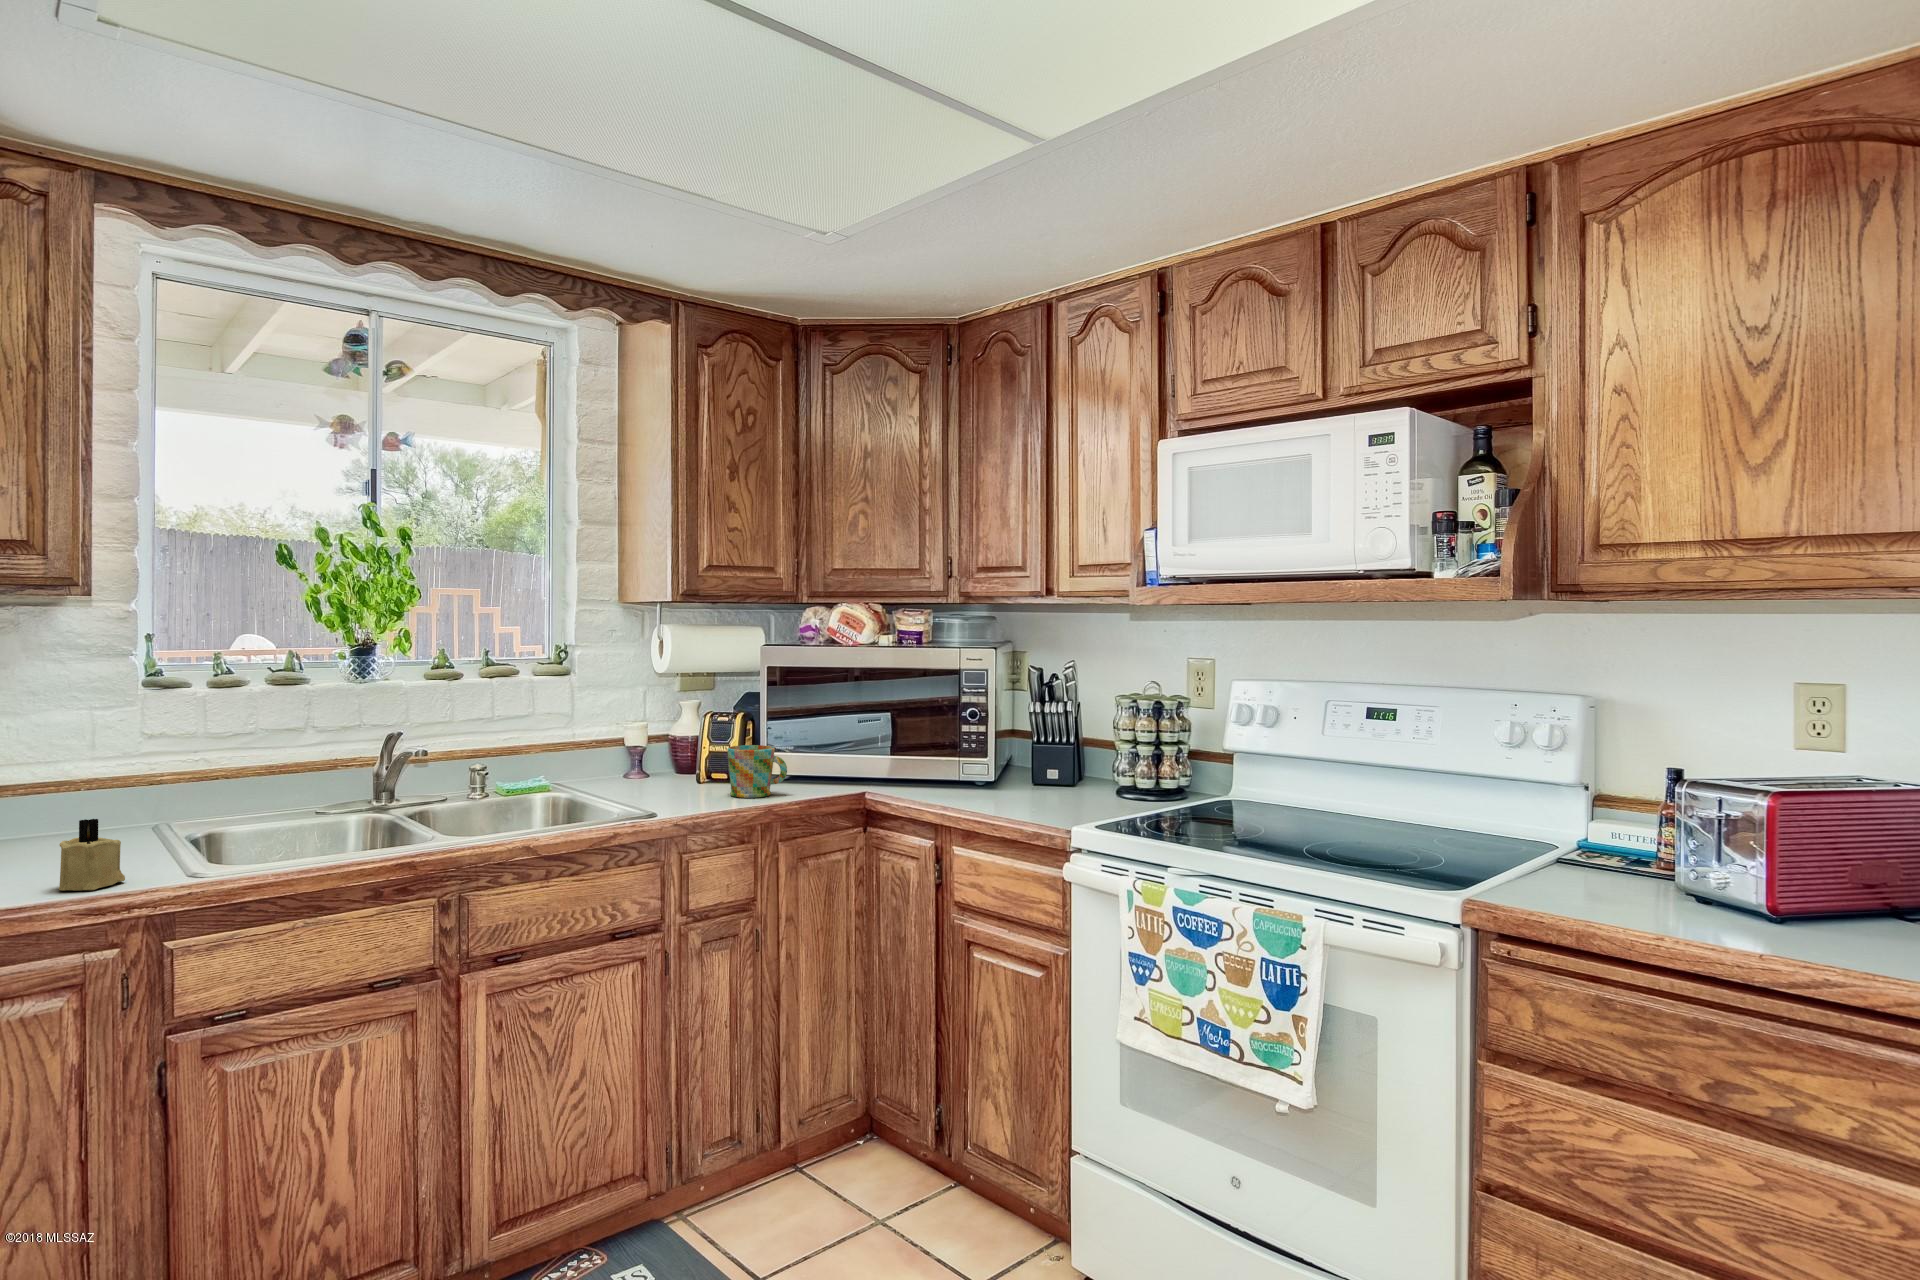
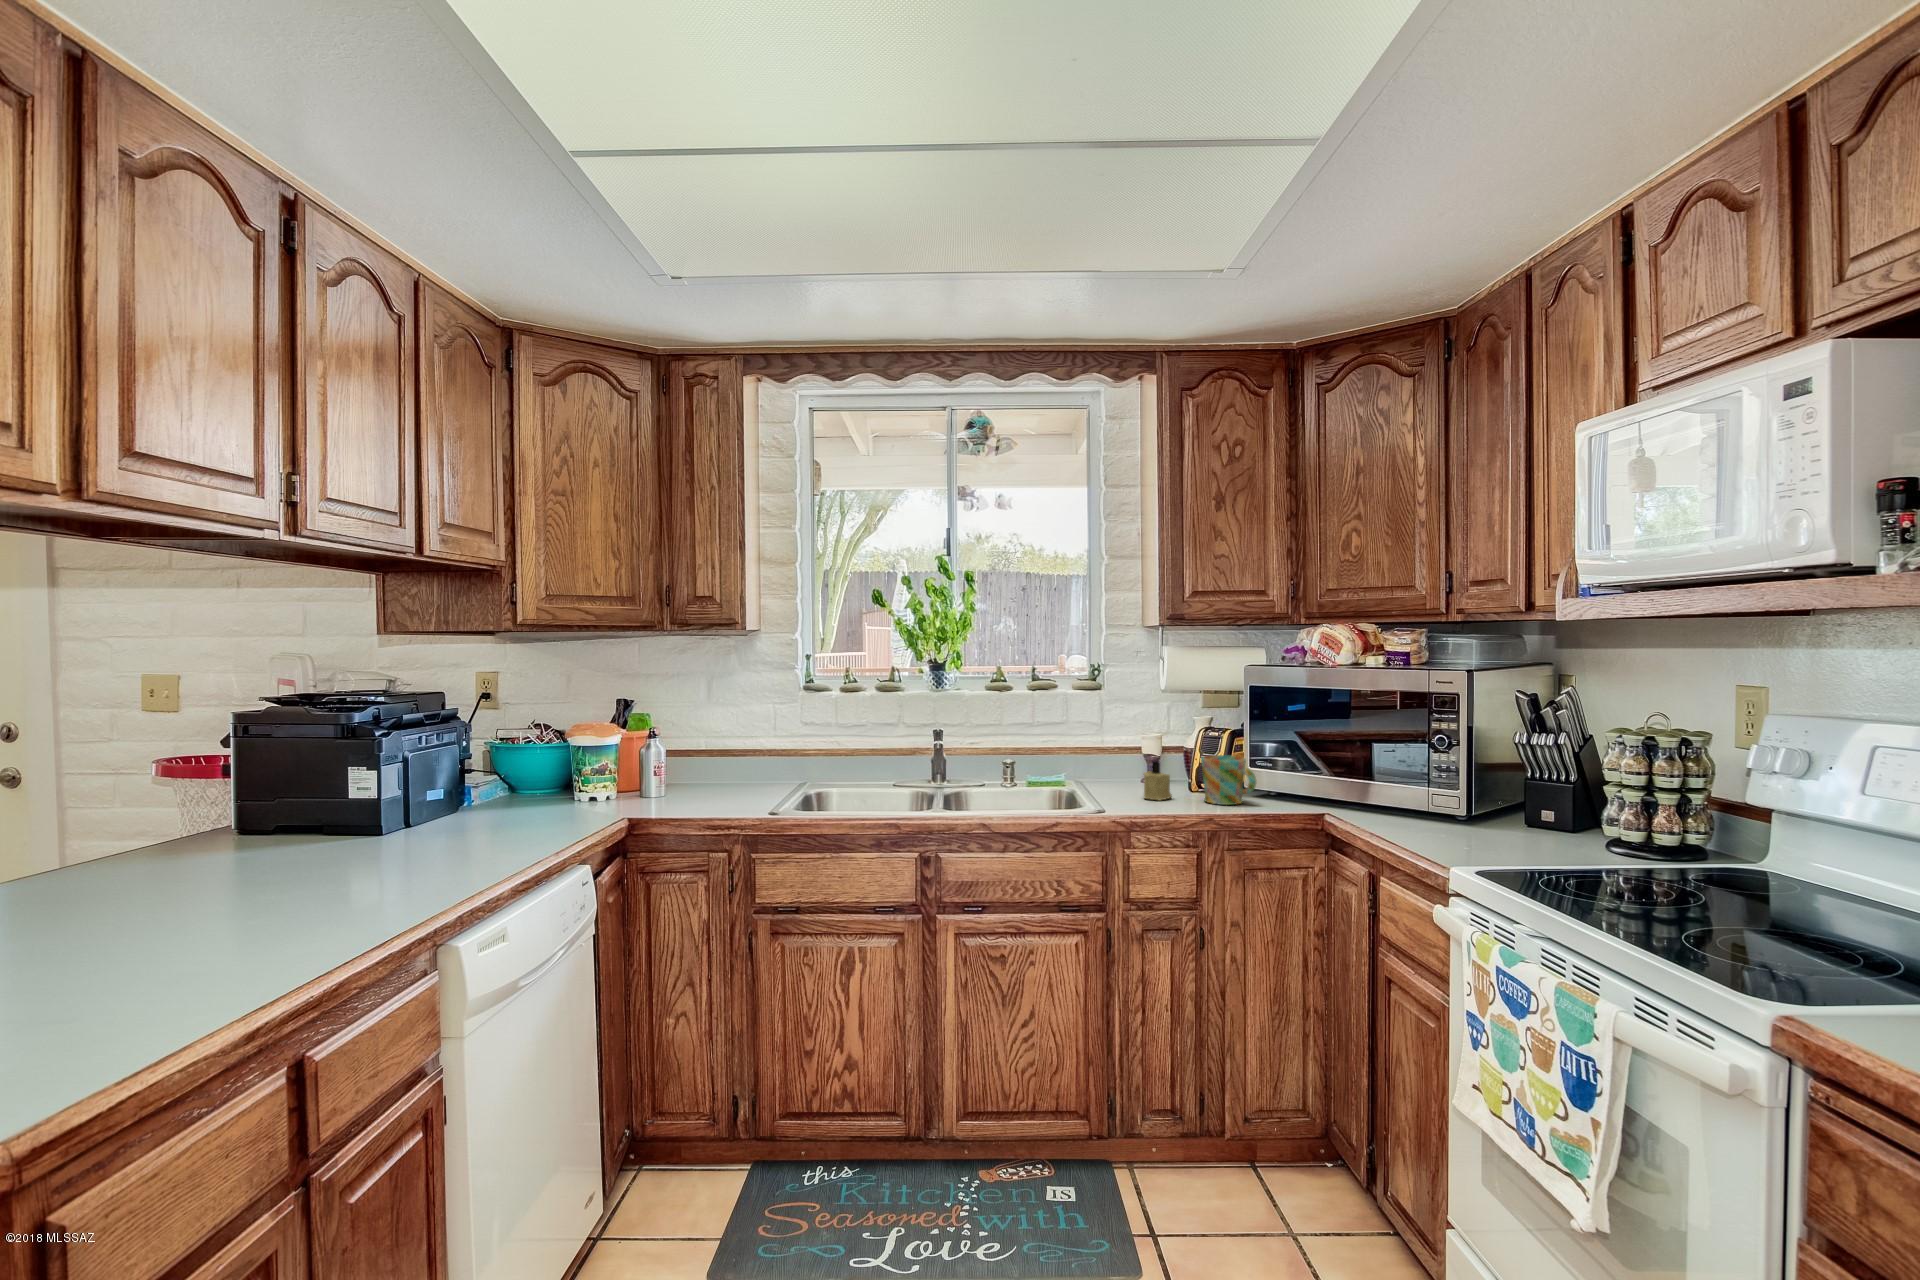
candle: present [59,819,125,890] -> present [1144,761,1172,800]

